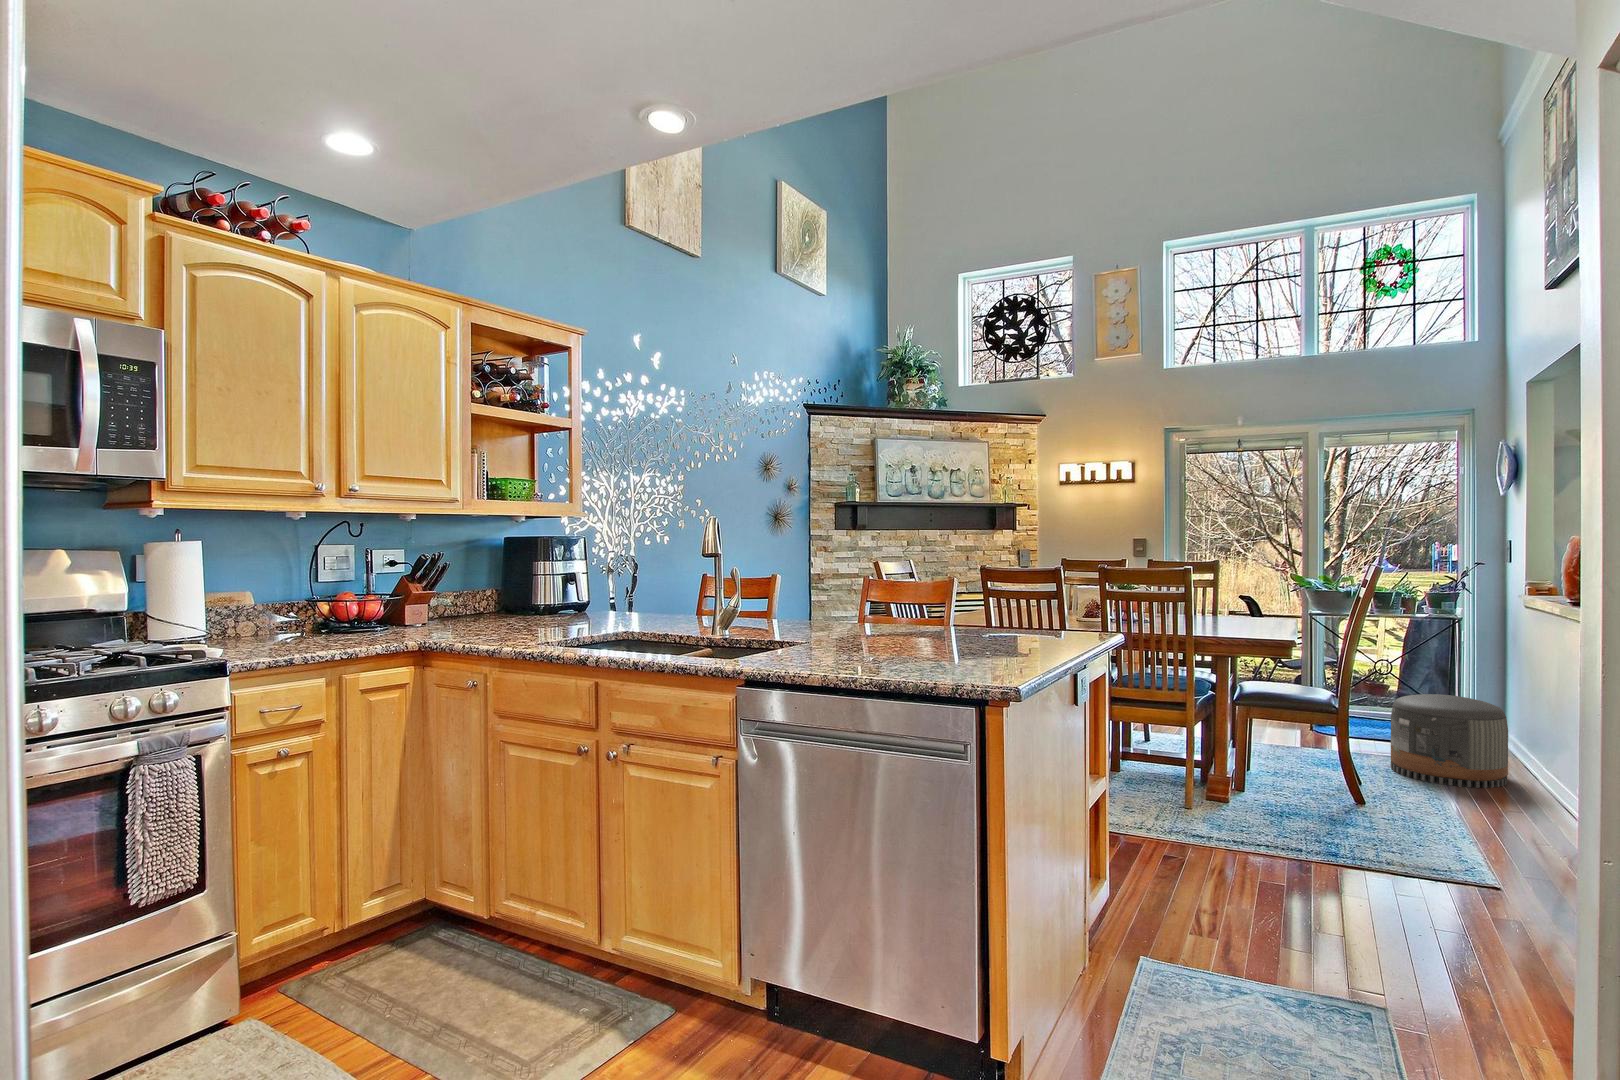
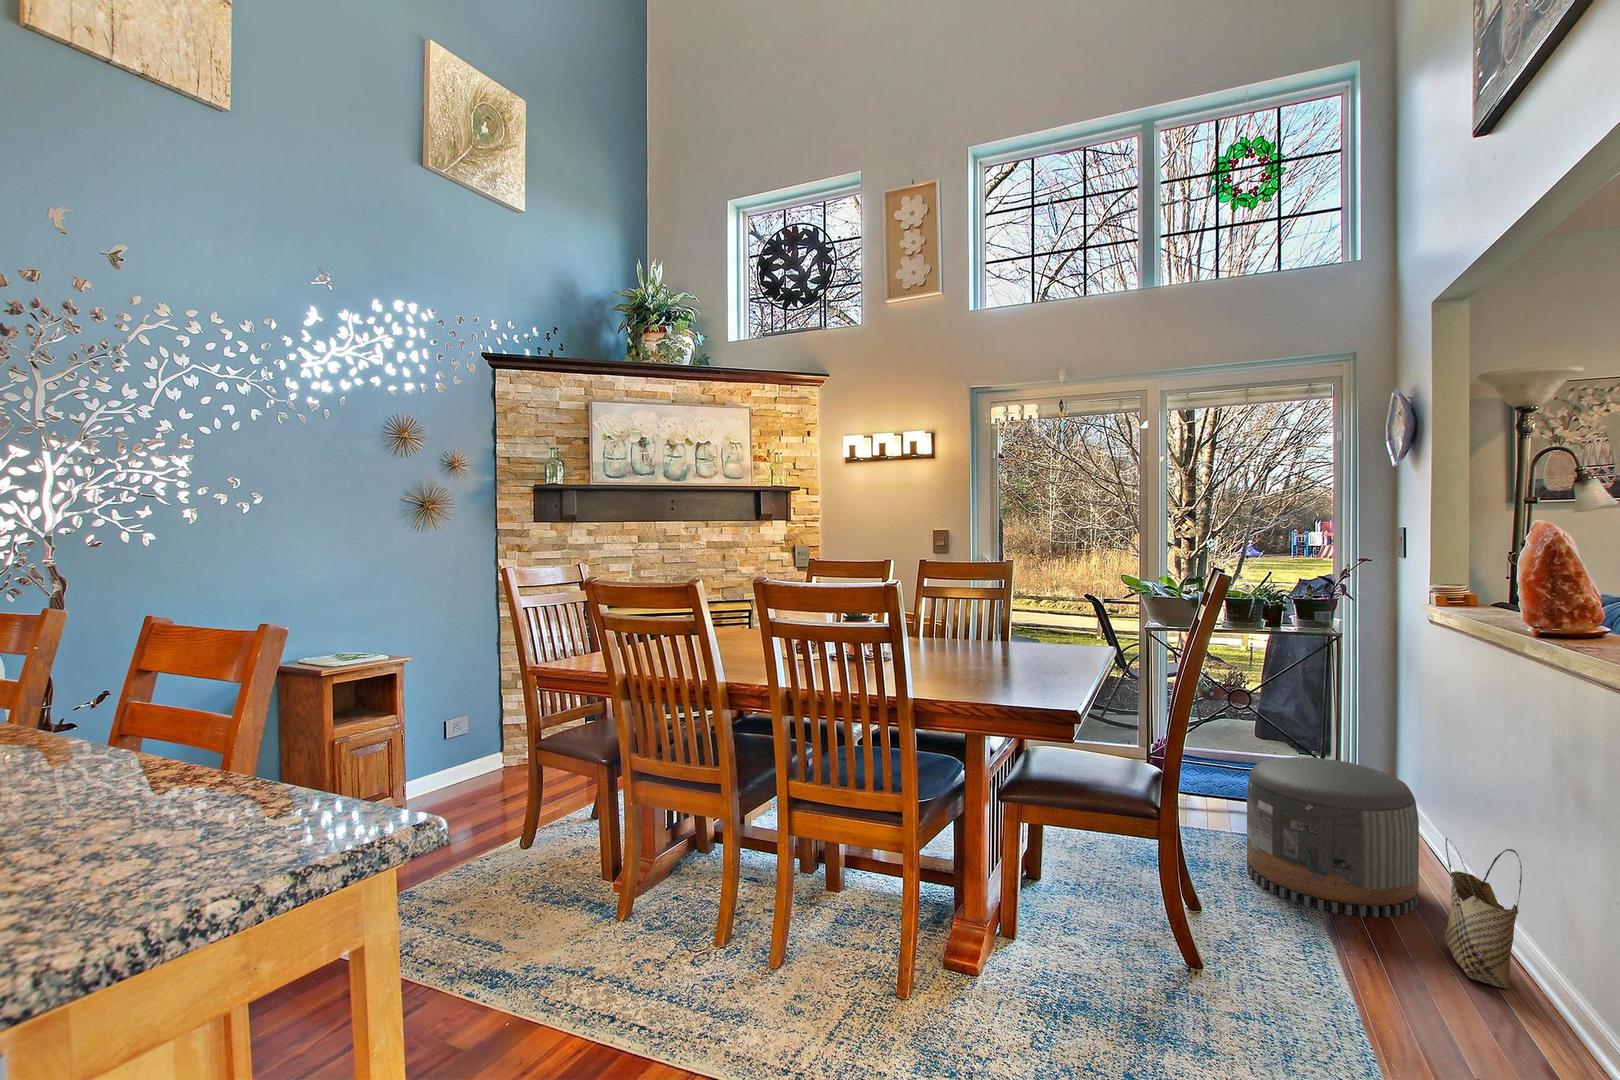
woven basket: none [1520,729,1565,813] -> present [1444,838,1522,989]

